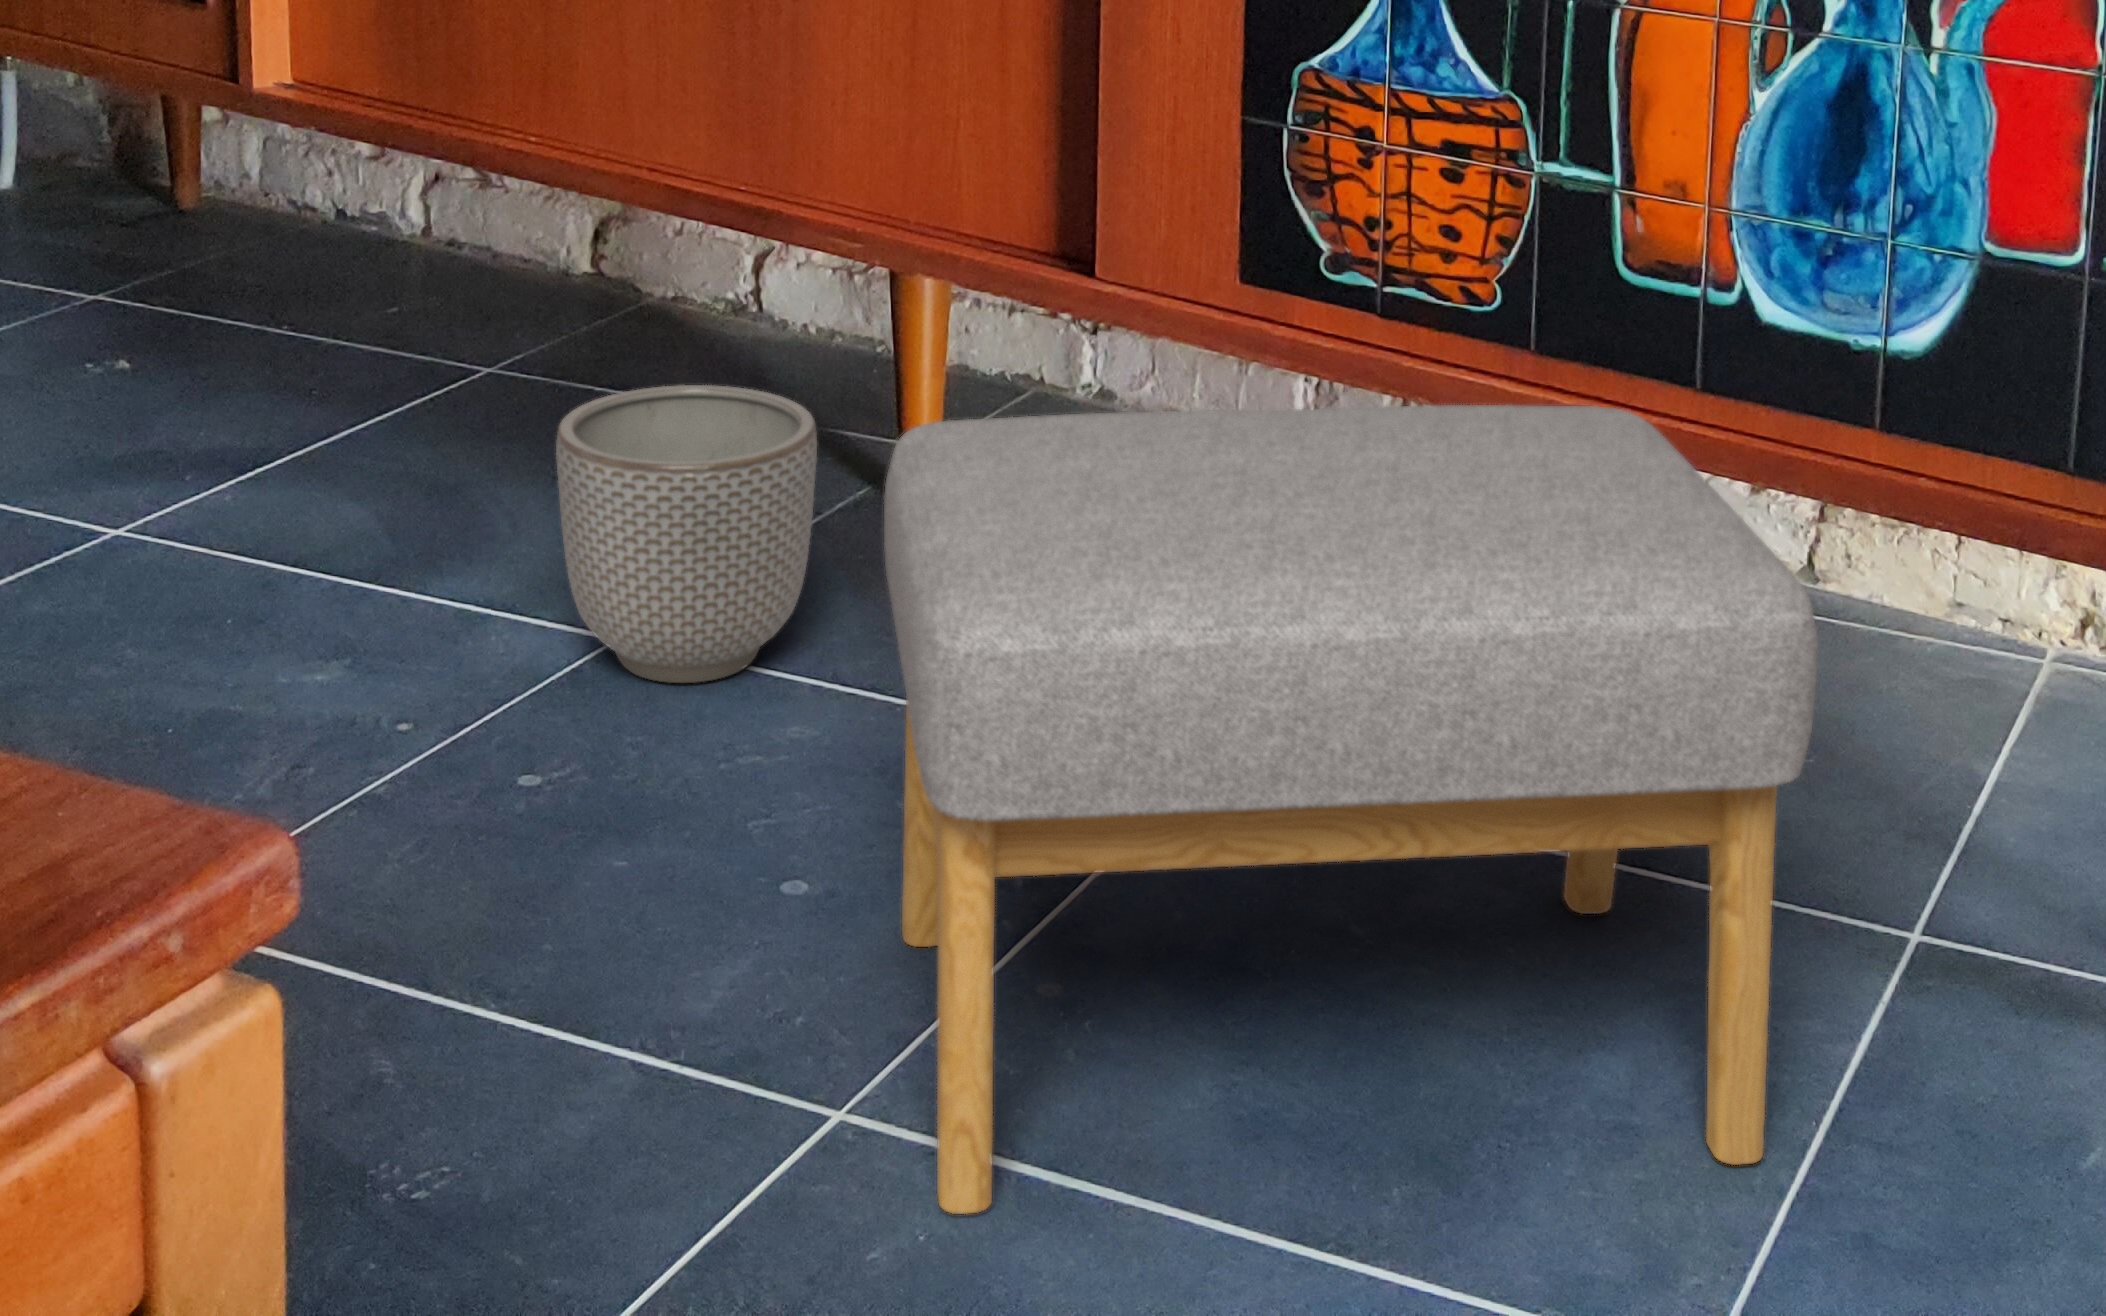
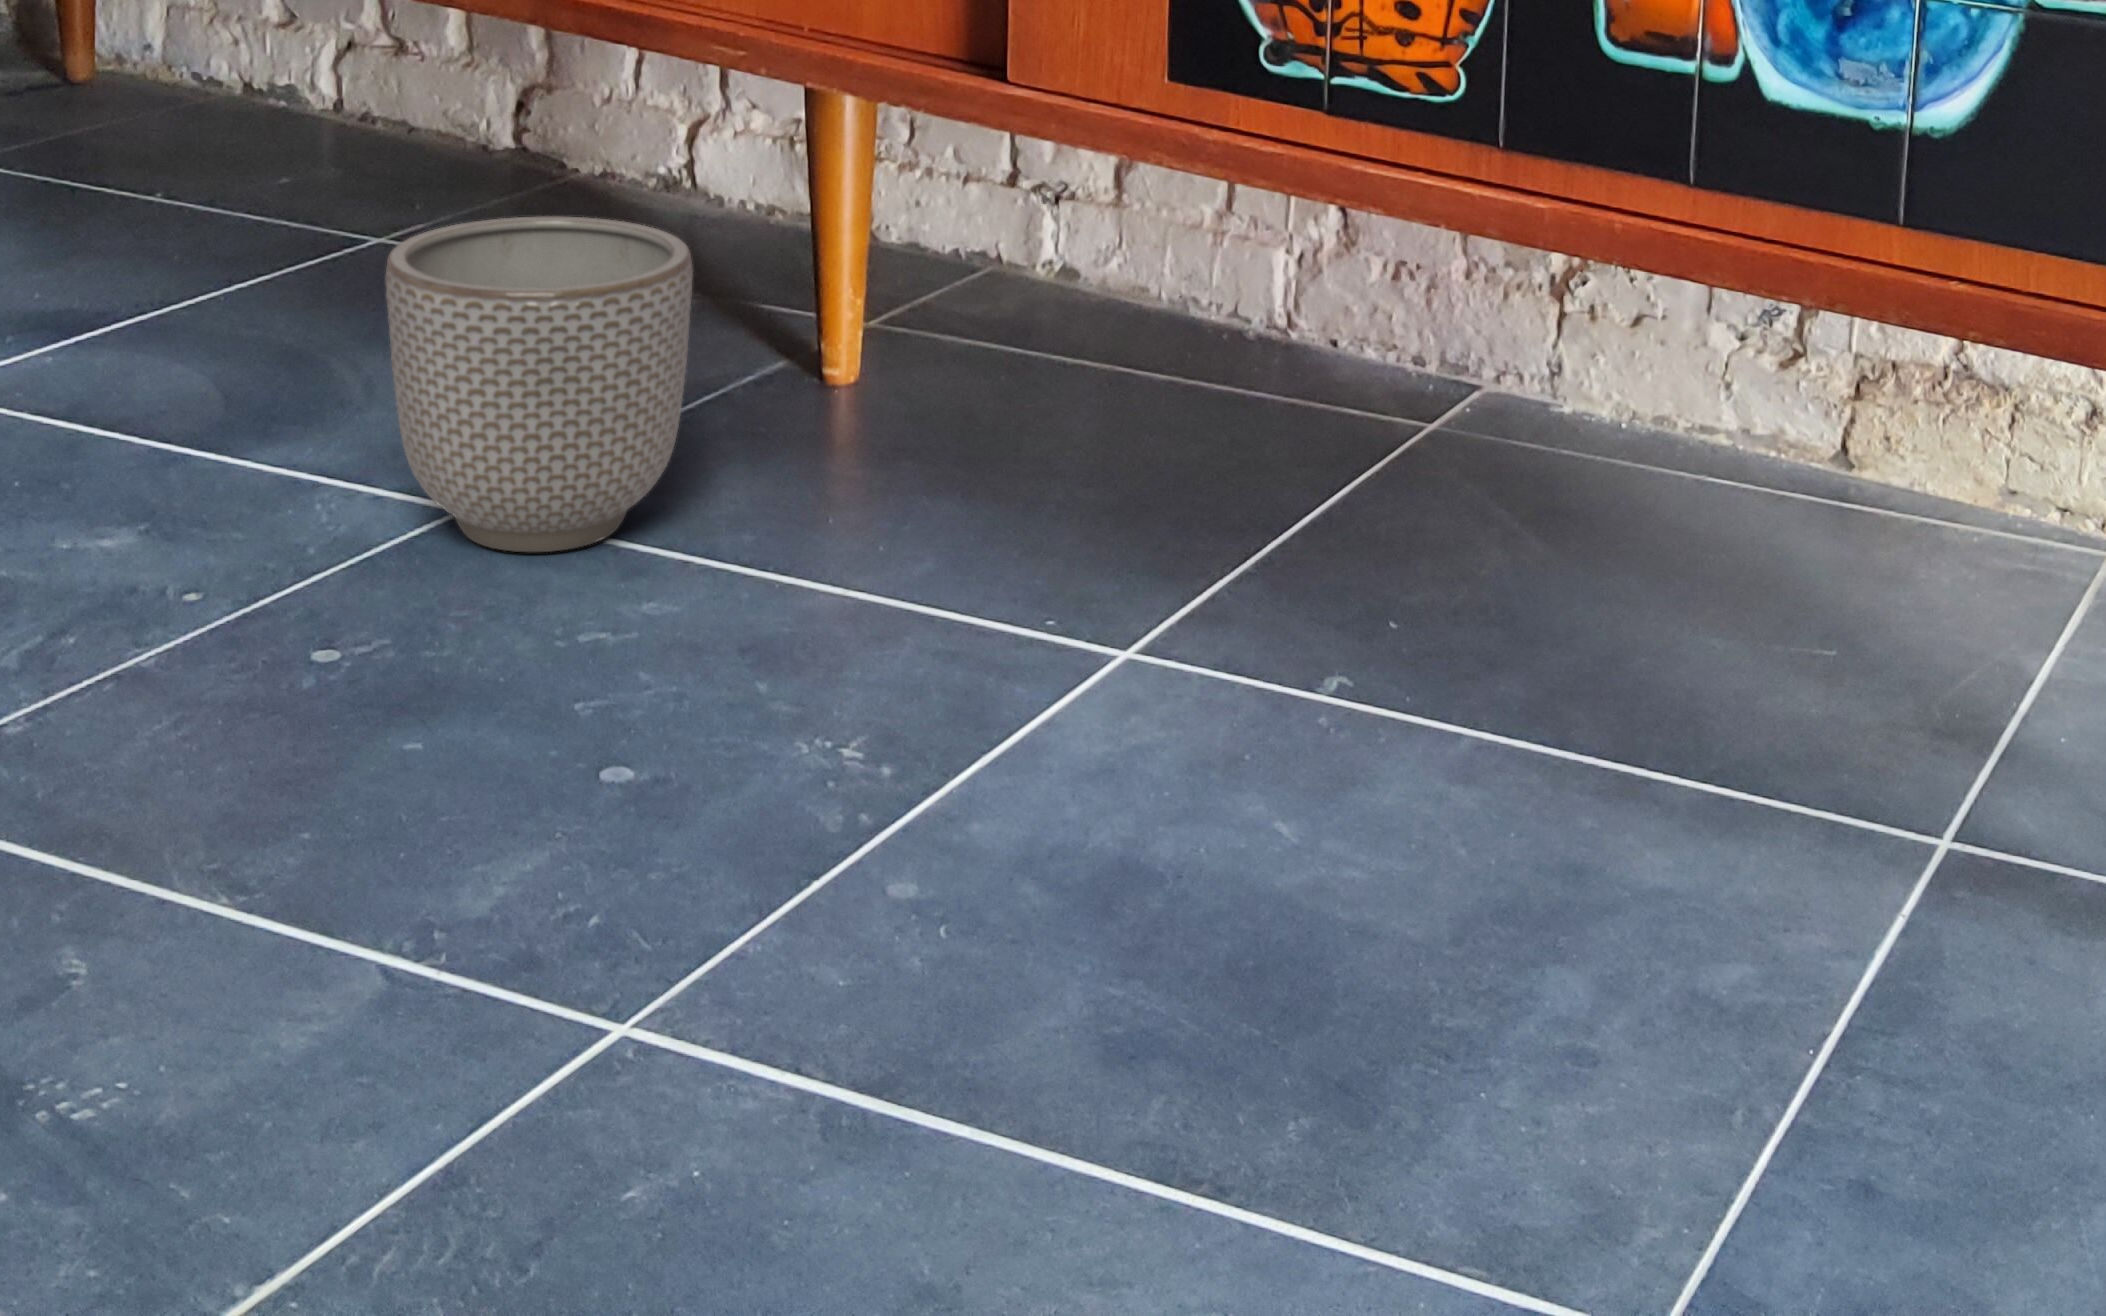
footstool: present [884,405,1818,1214] -> none [700,203,1812,1130]

